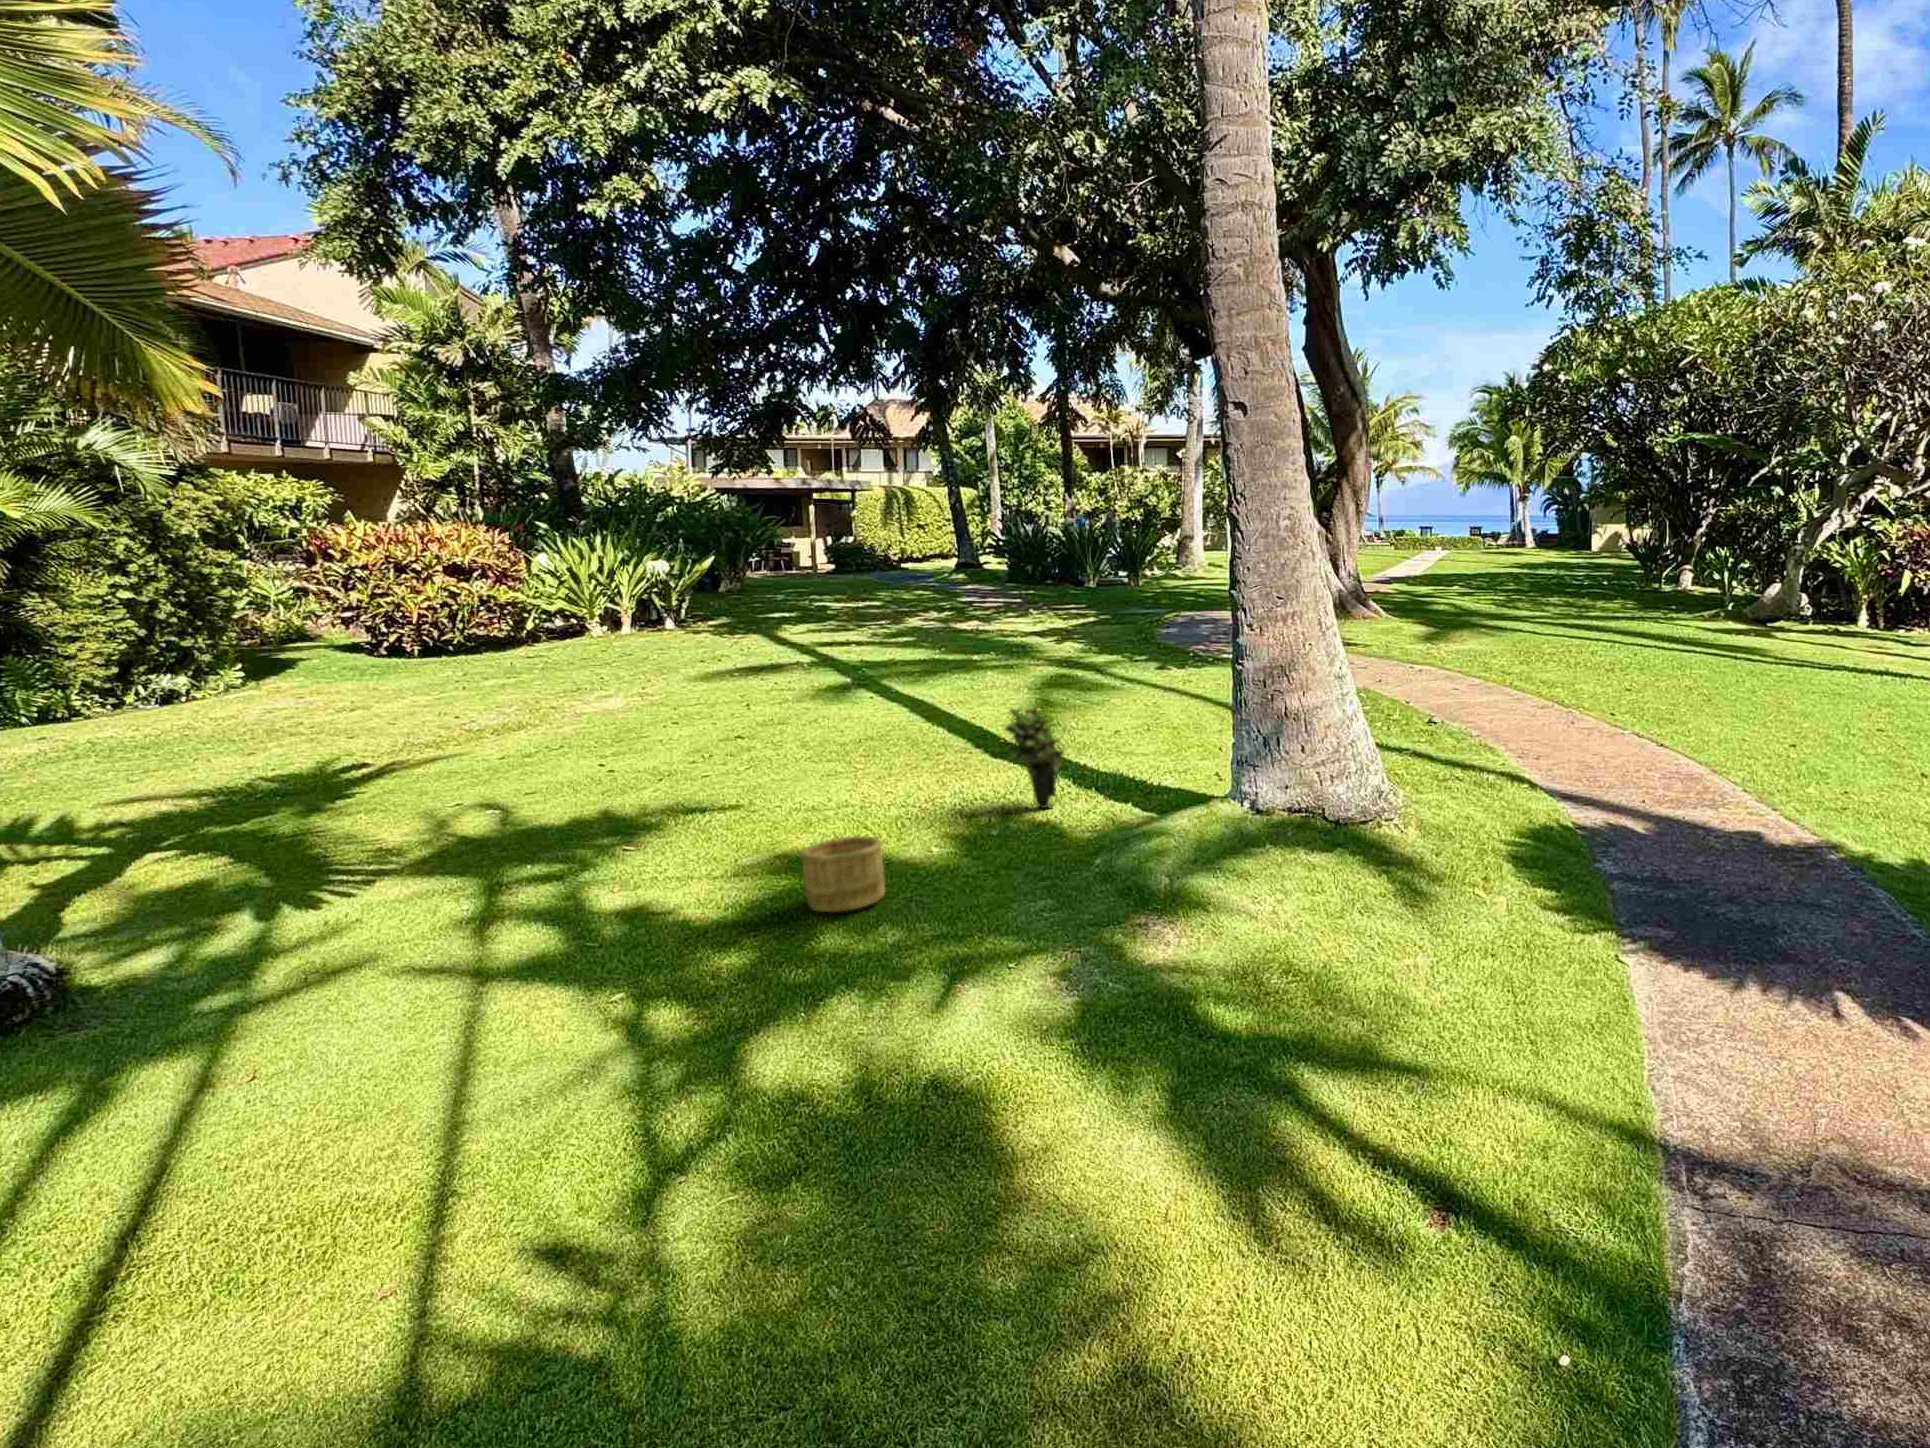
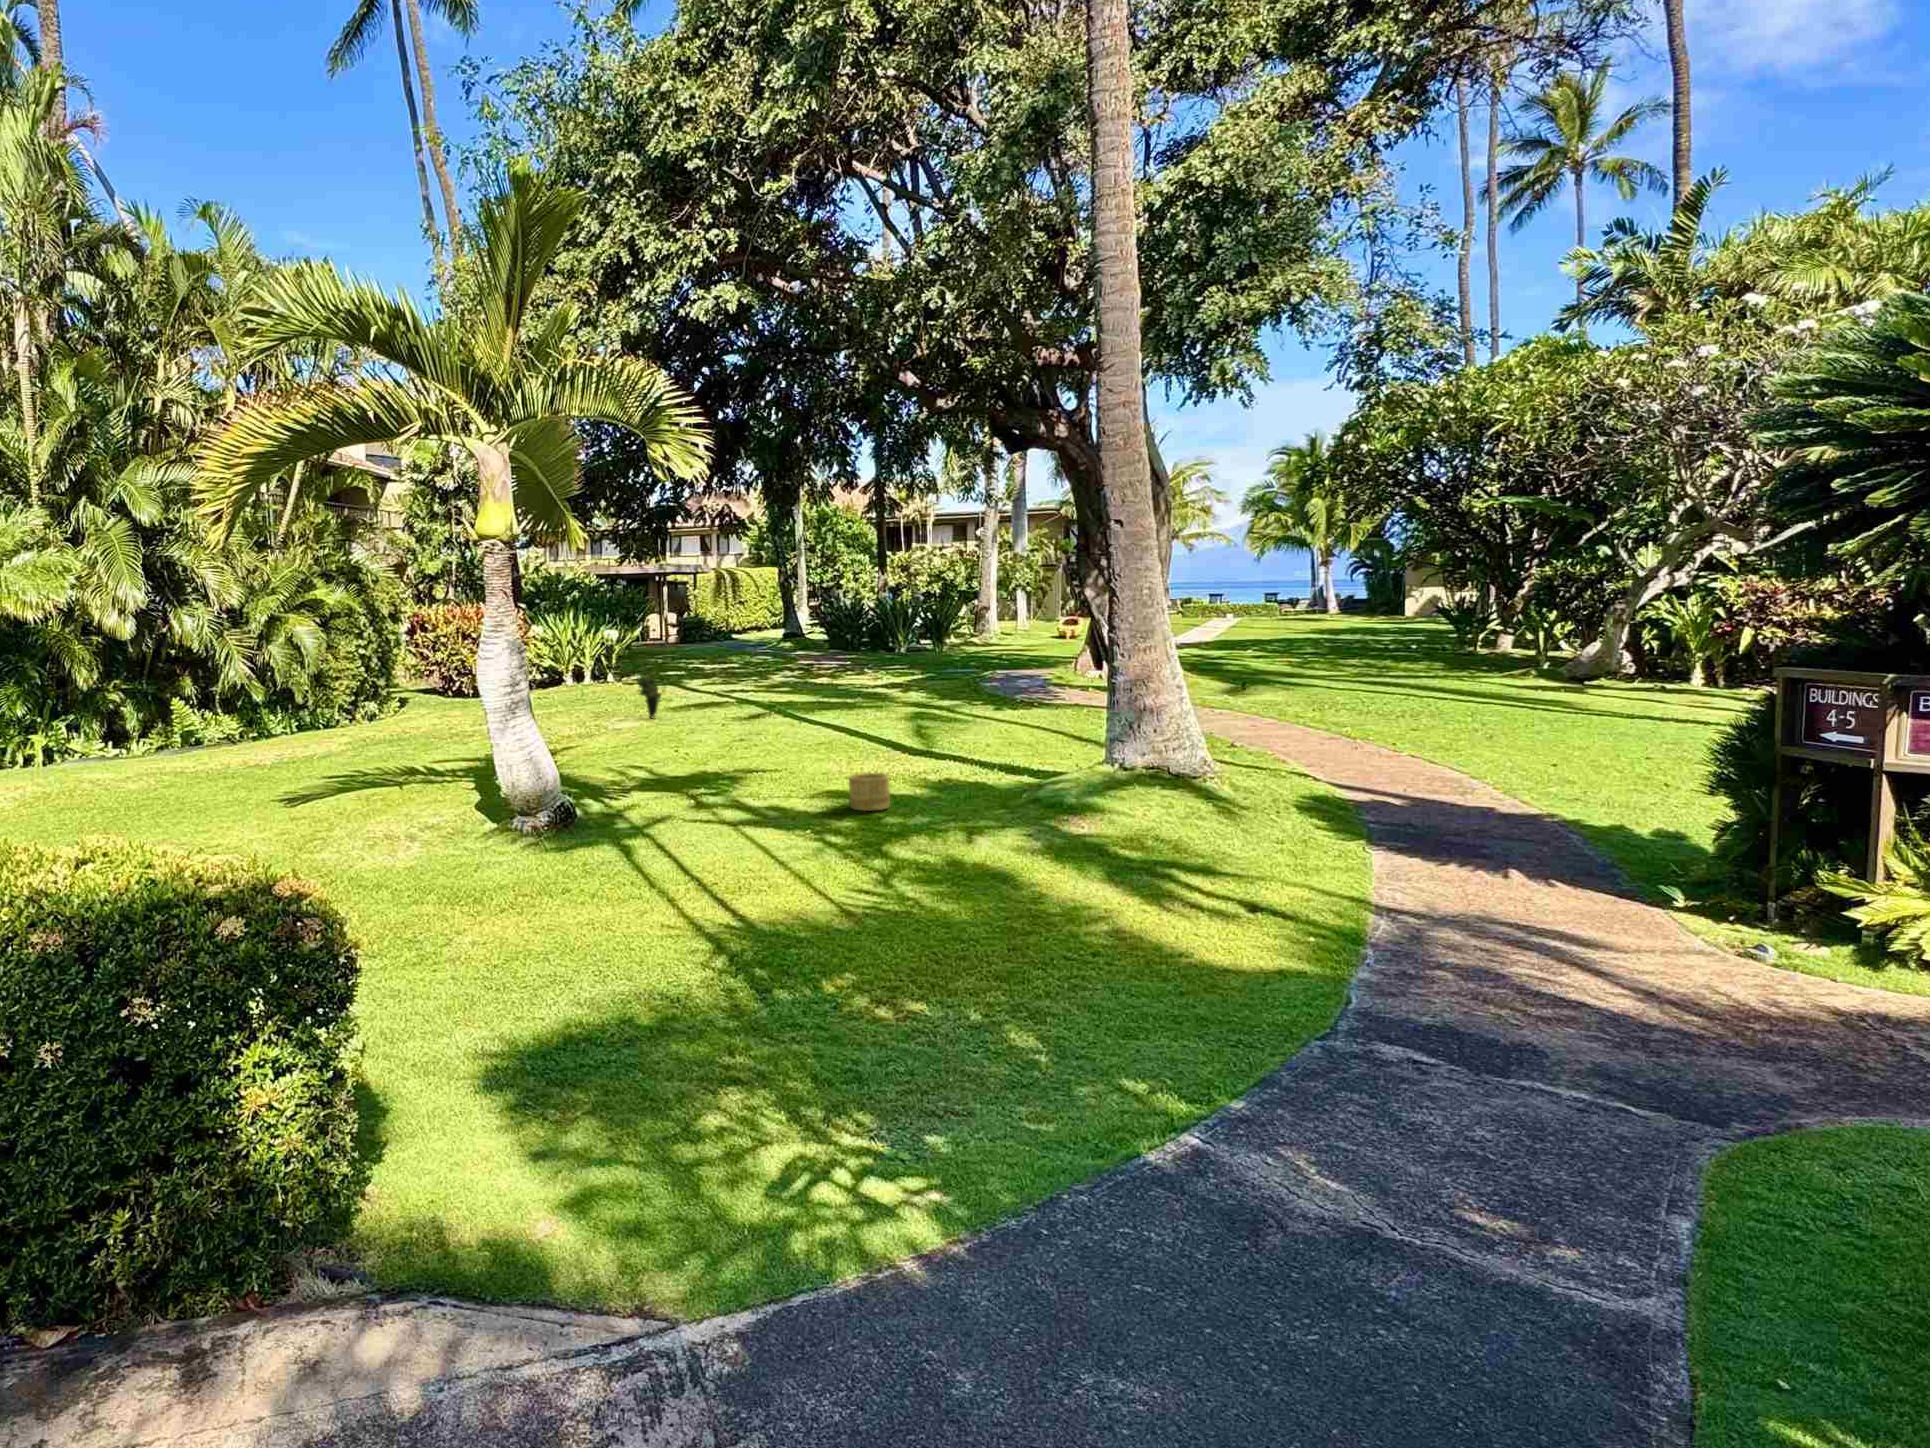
potted plant: present [1005,706,1064,808] -> present [637,674,662,719]

